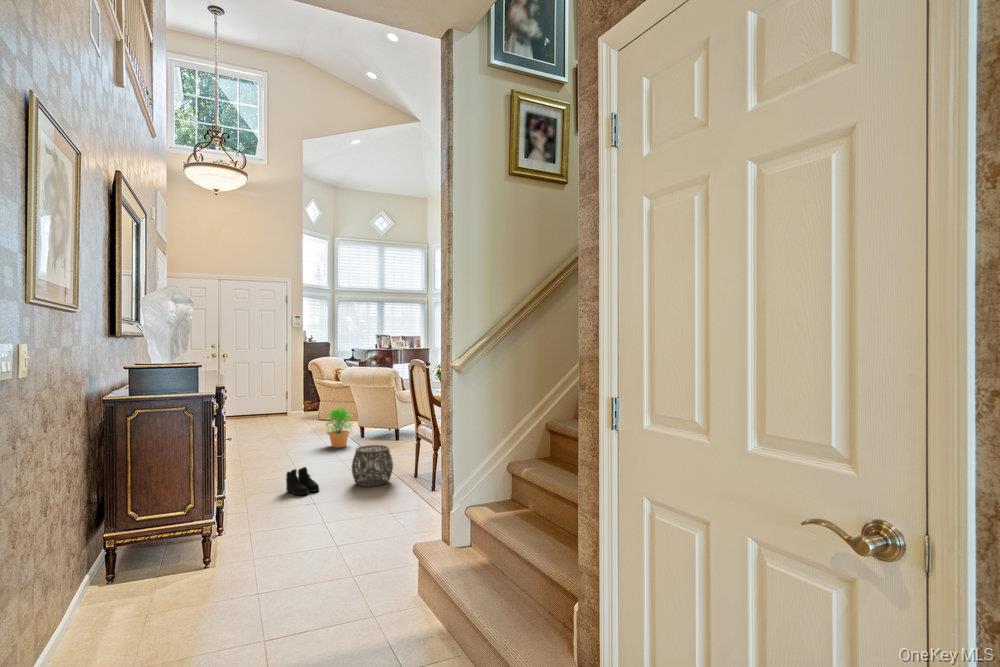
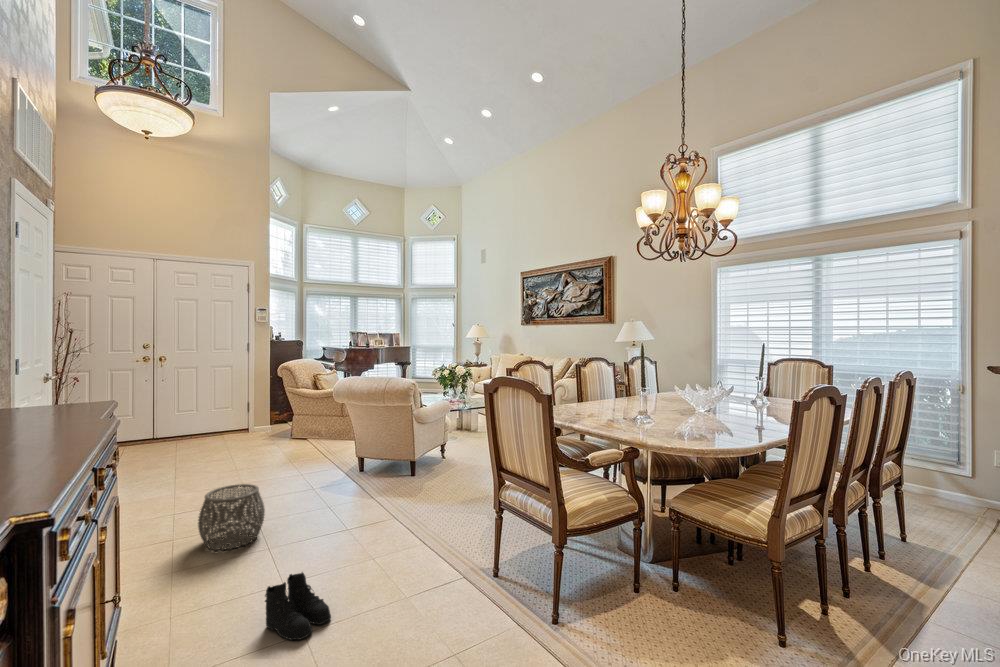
potted plant: present [326,408,351,447] -> none [308,432,358,490]
woven basket: present [352,445,393,487] -> present [198,484,265,550]

